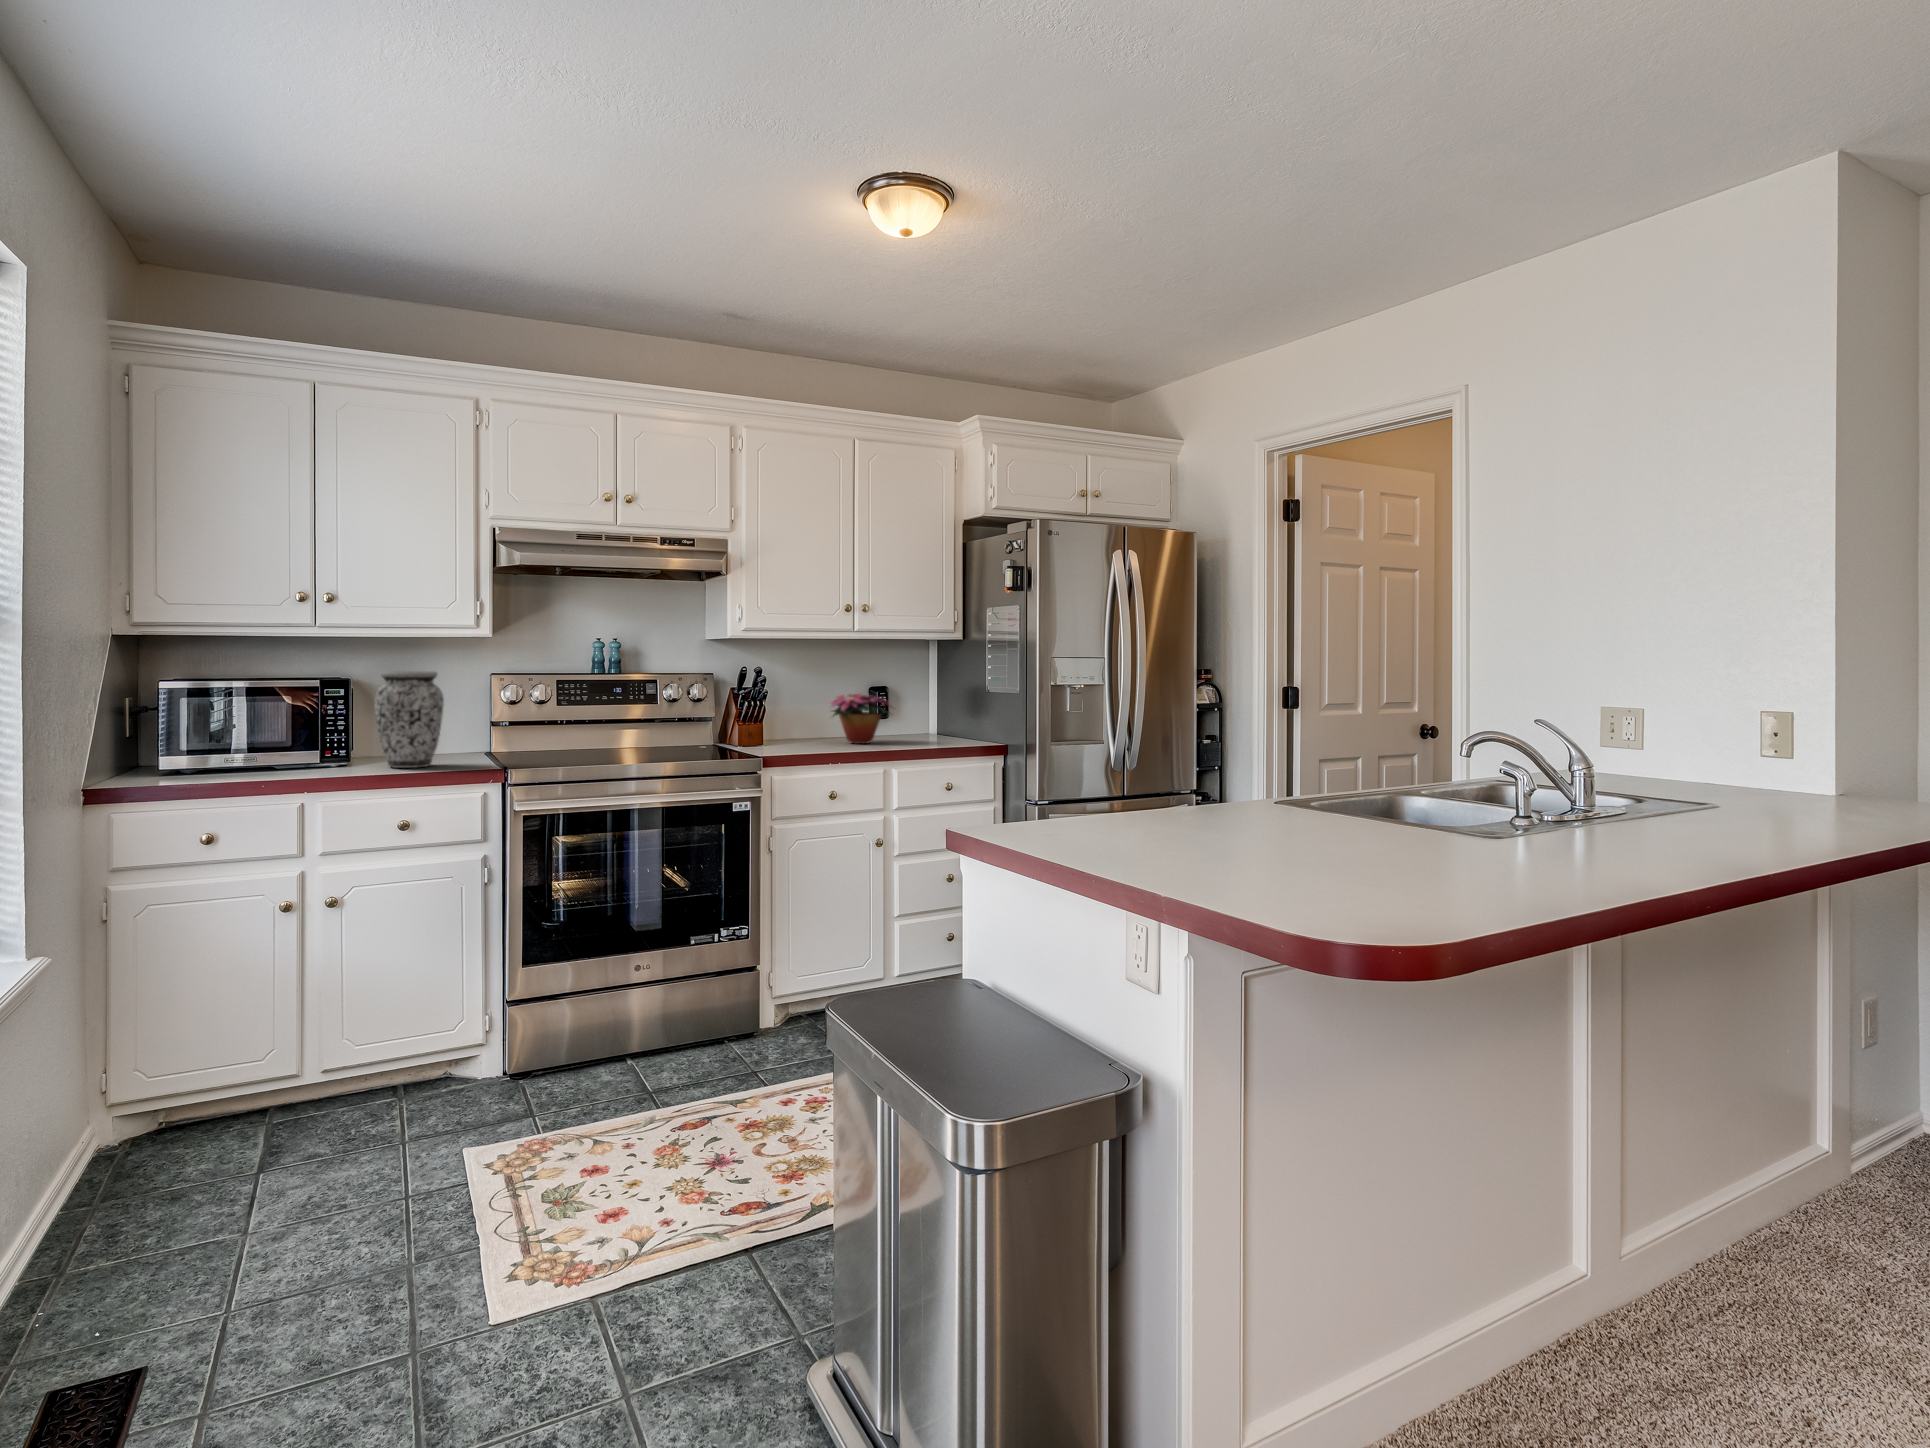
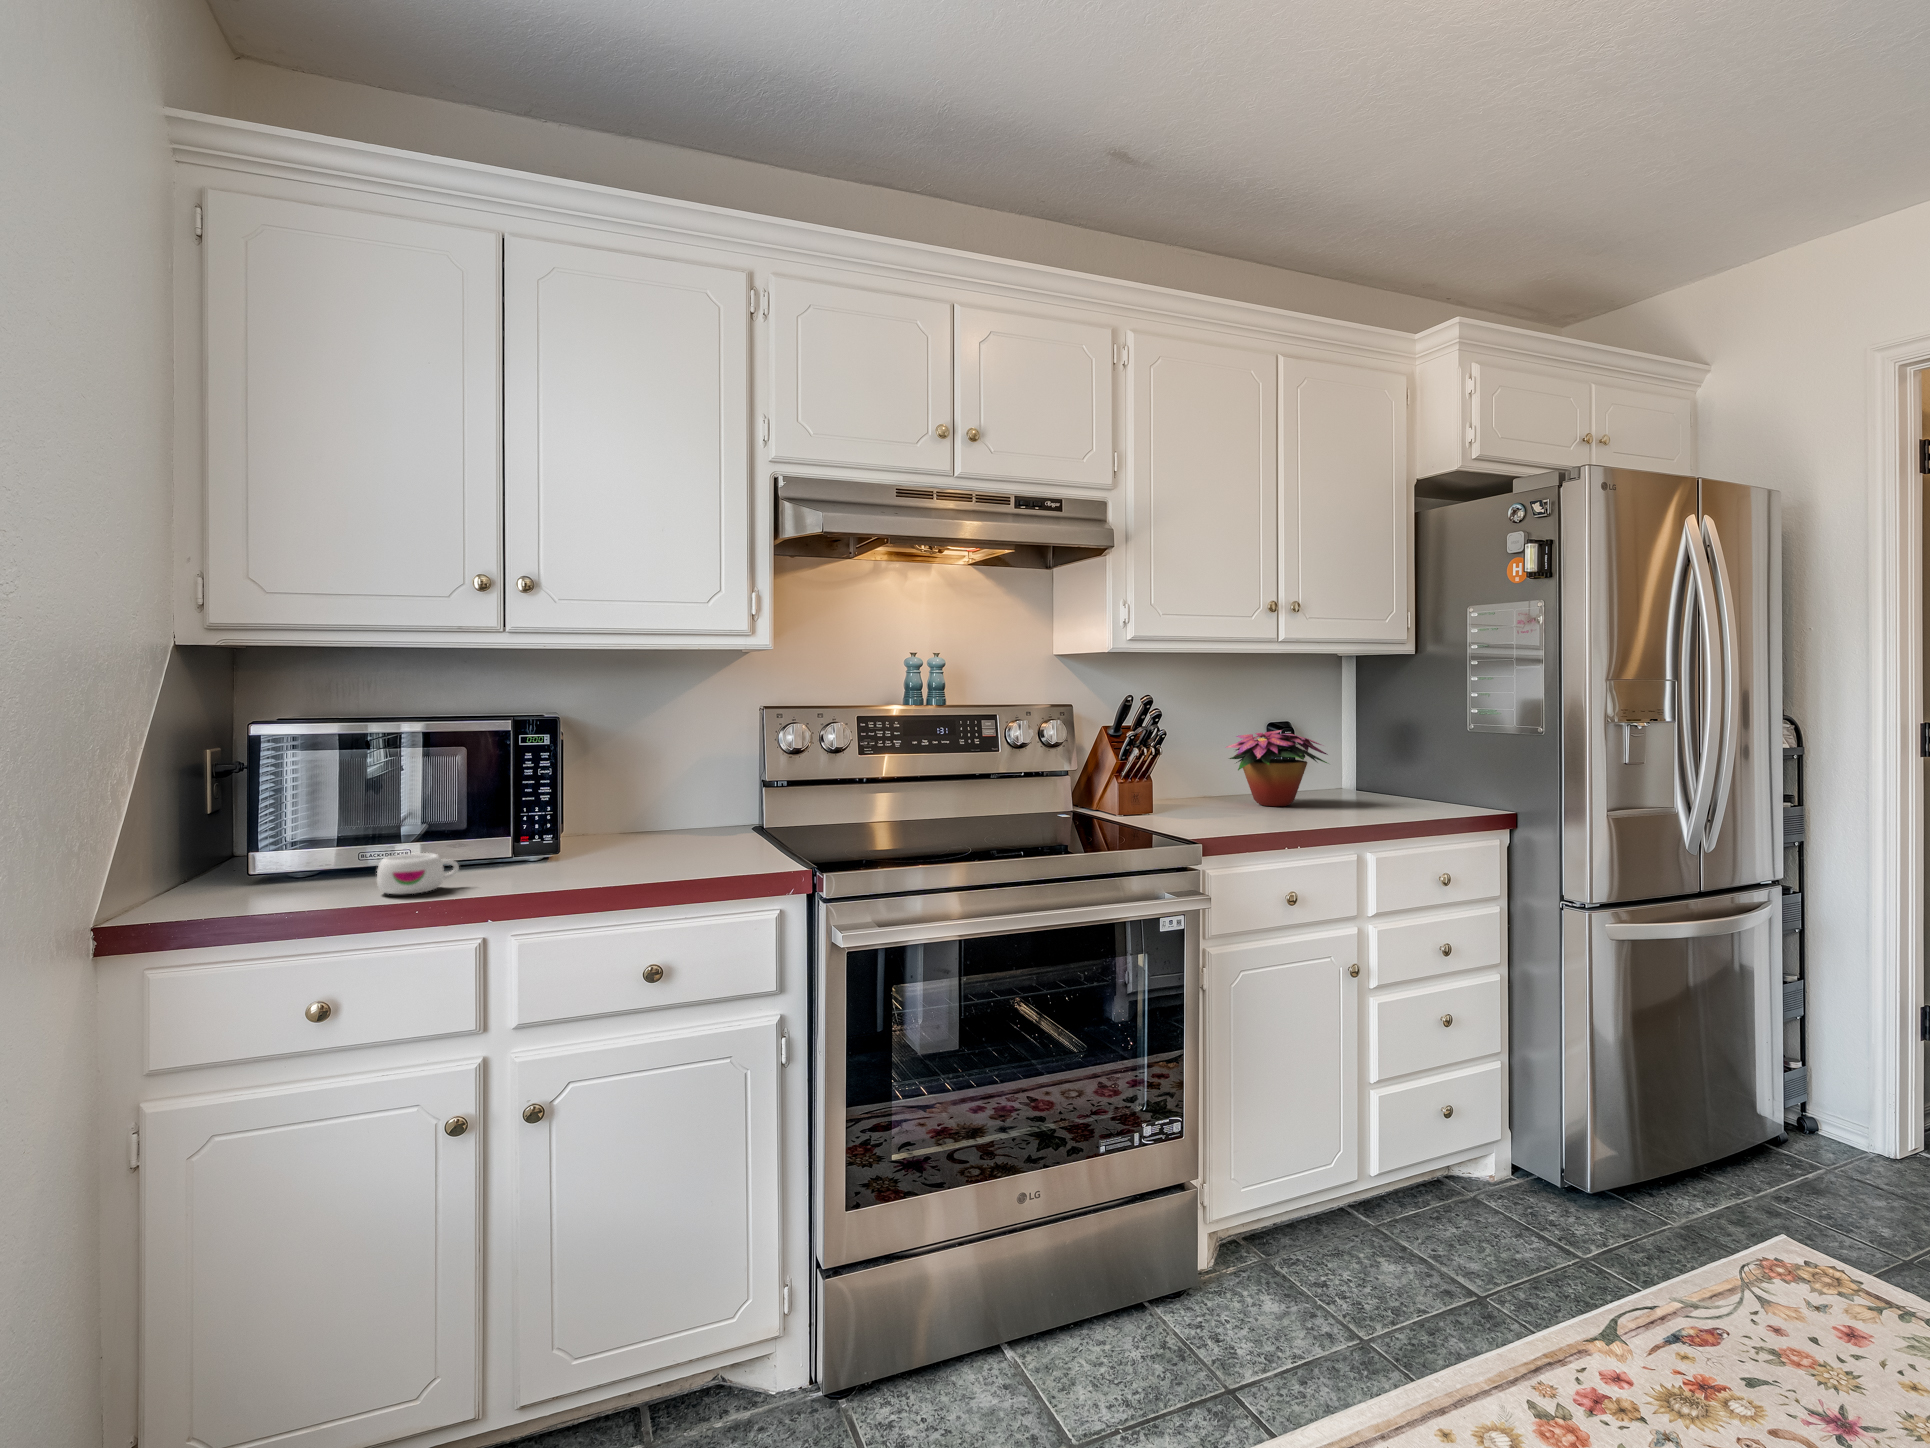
vase: present [375,671,444,768] -> none [600,703,708,865]
mug: none [241,757,289,778] -> present [377,853,459,895]

